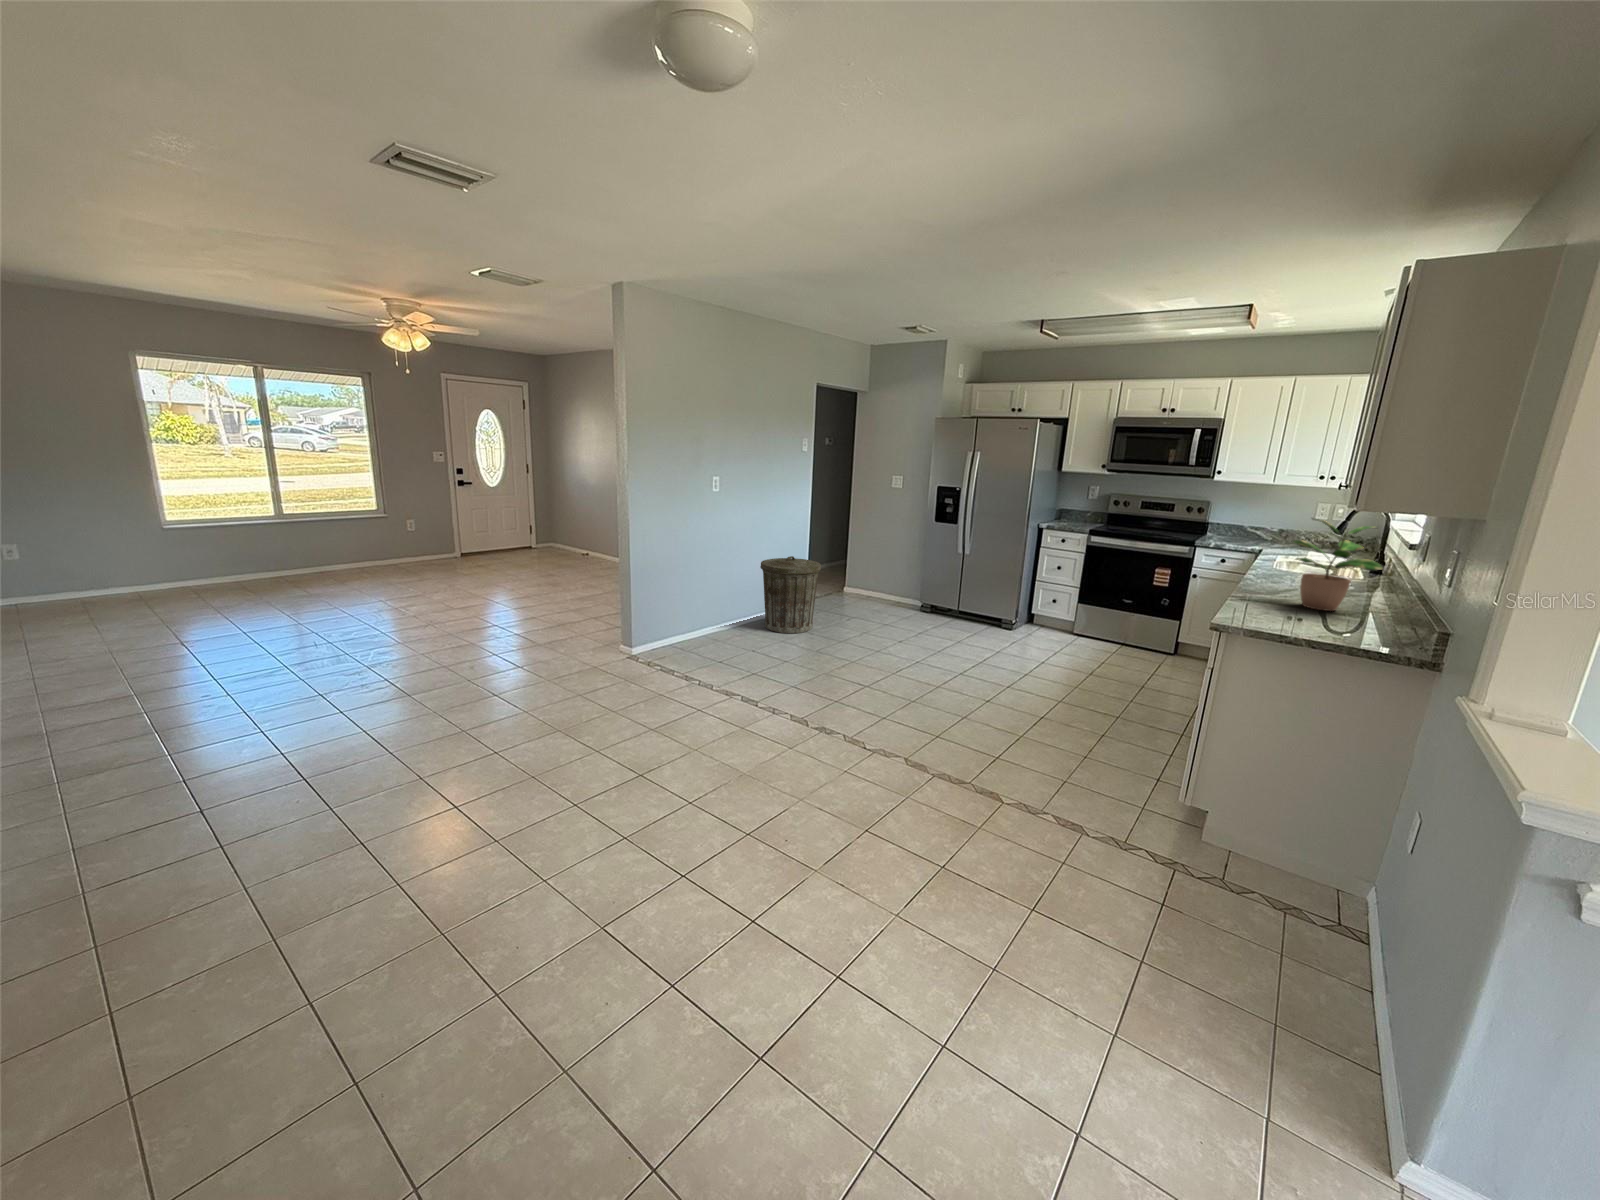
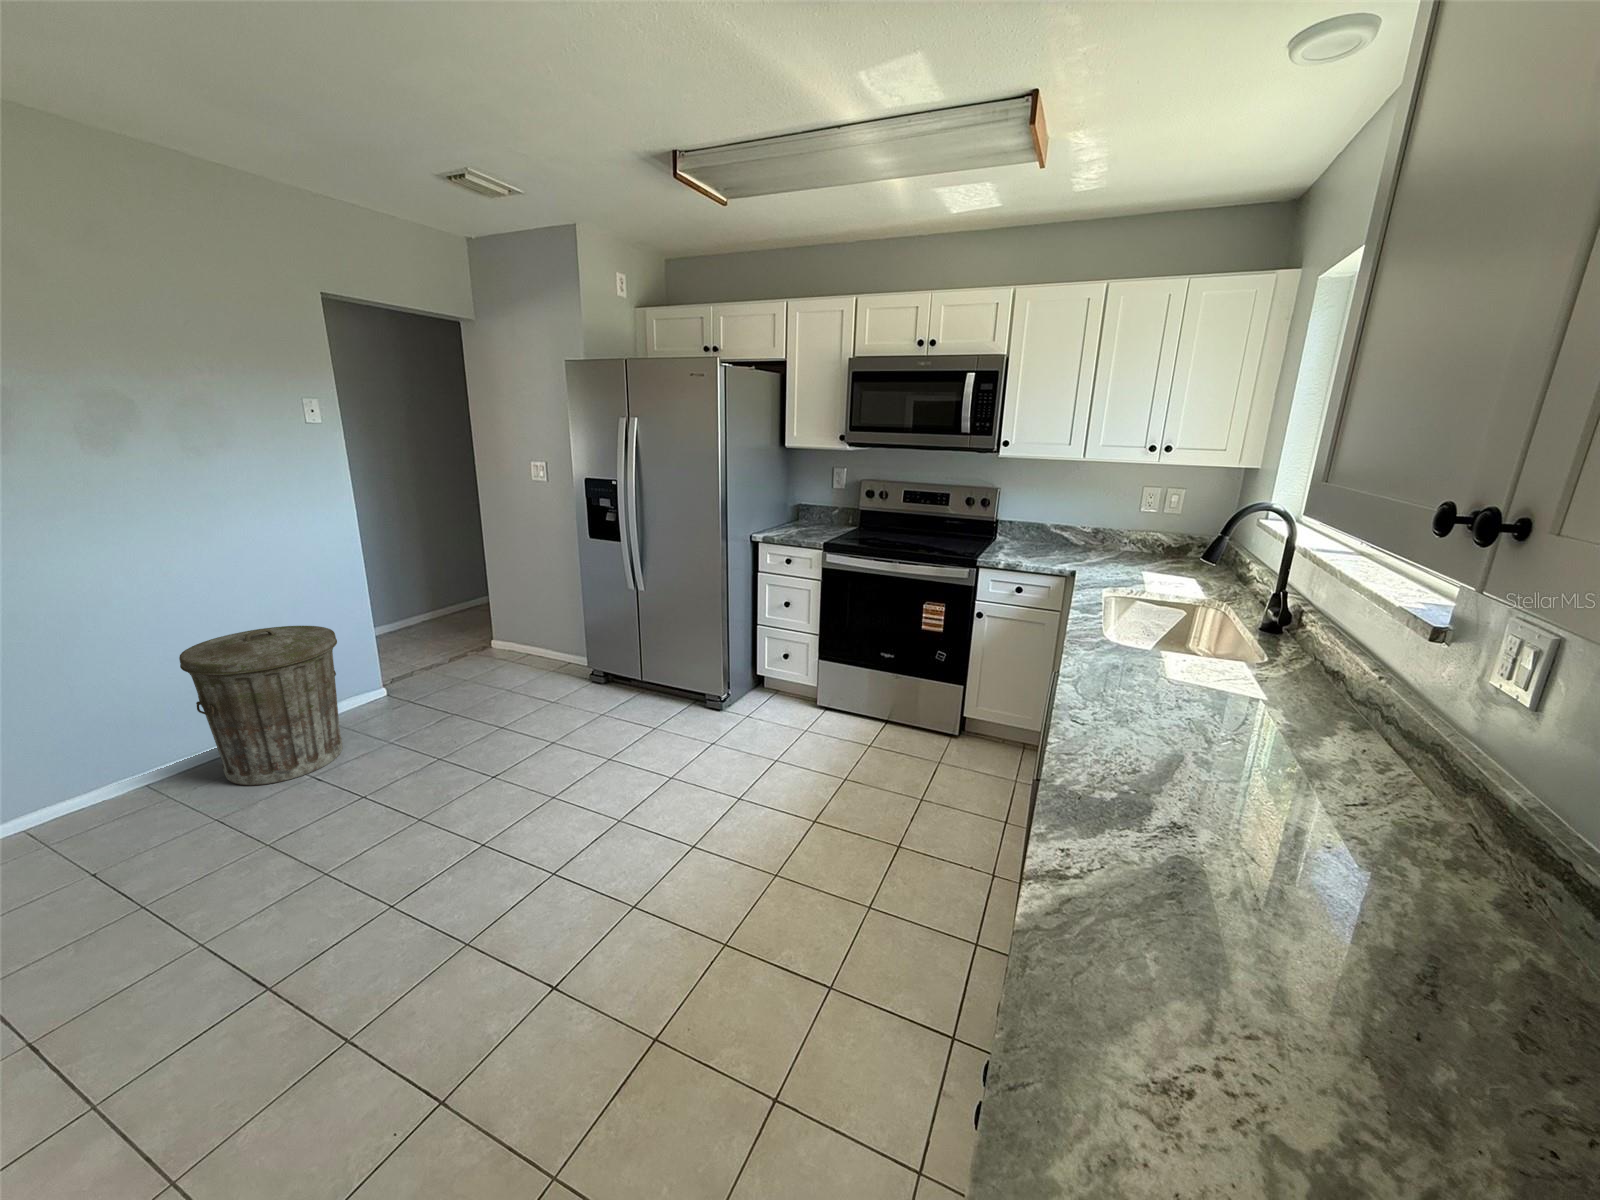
potted plant: present [1293,518,1384,611] -> none [1173,581,1506,872]

